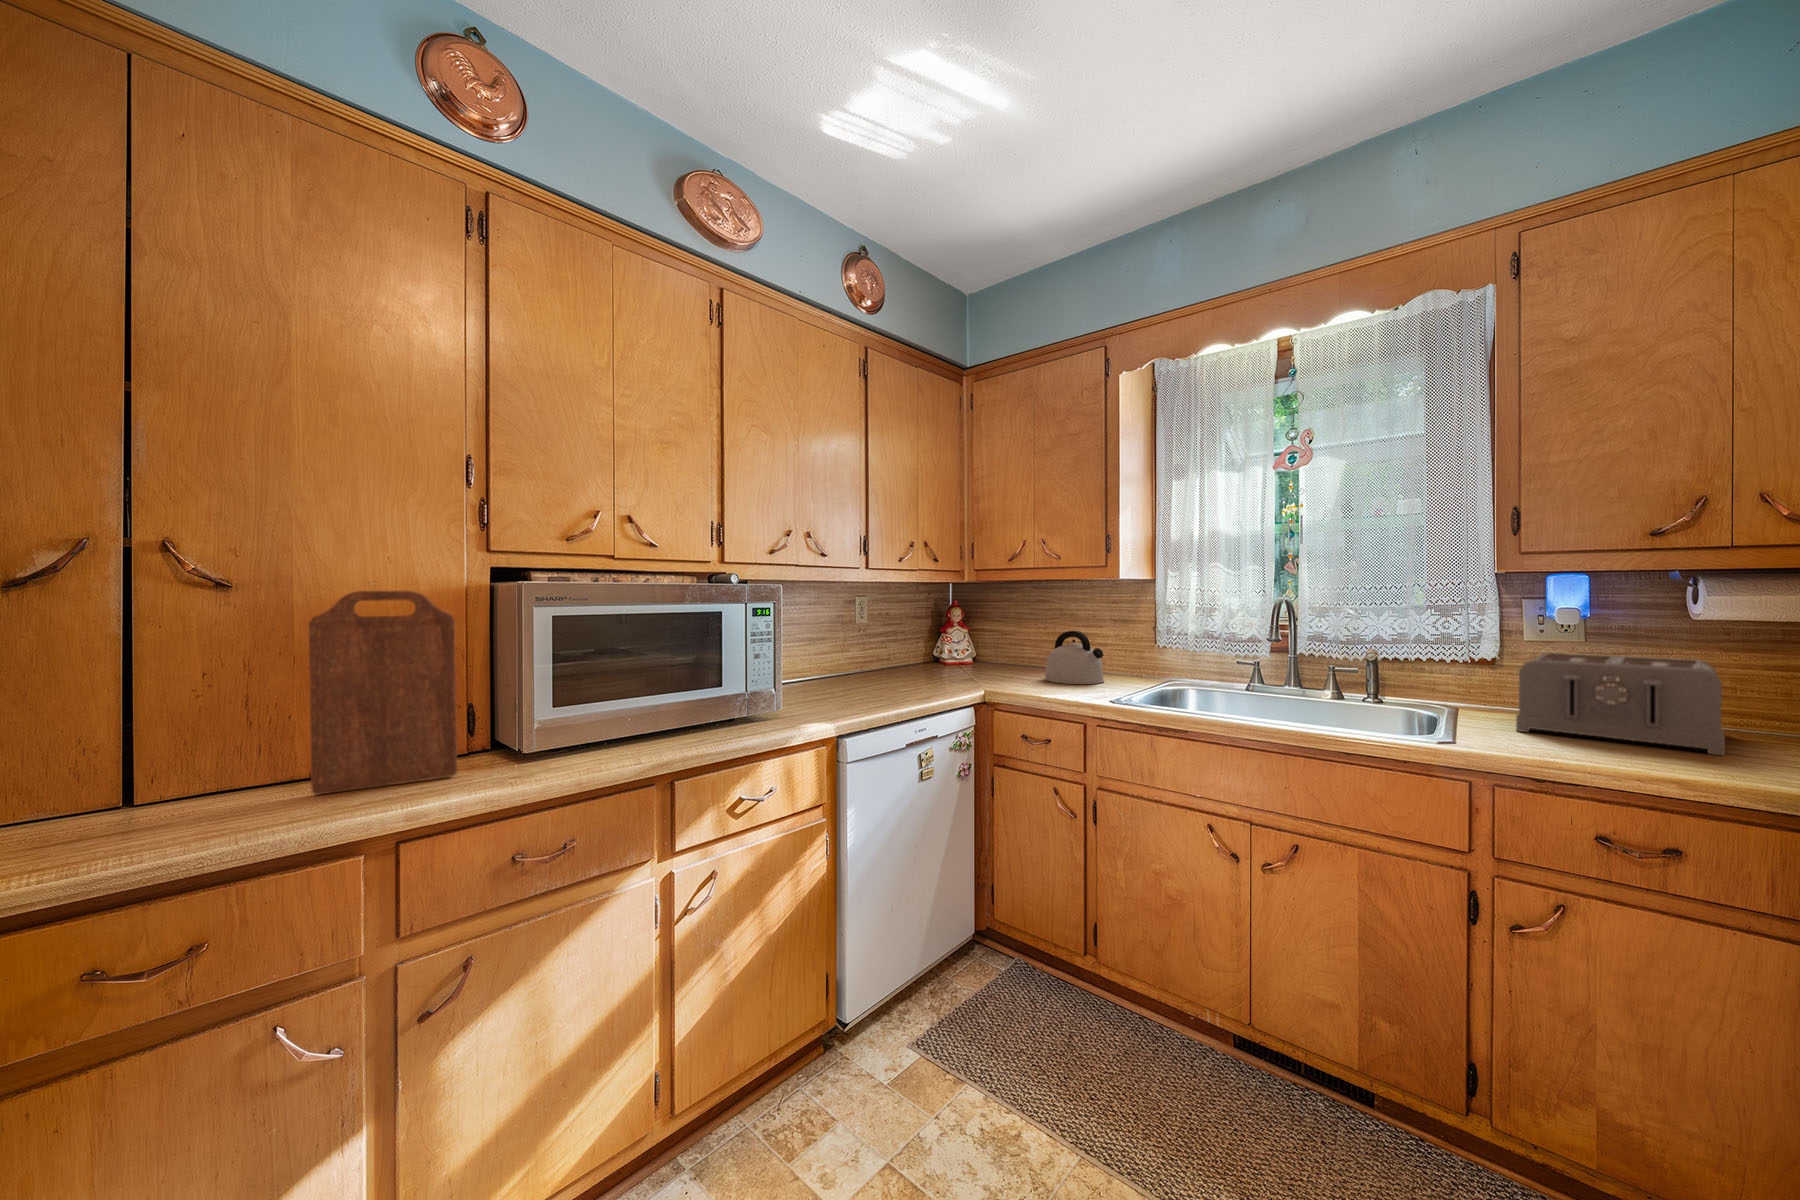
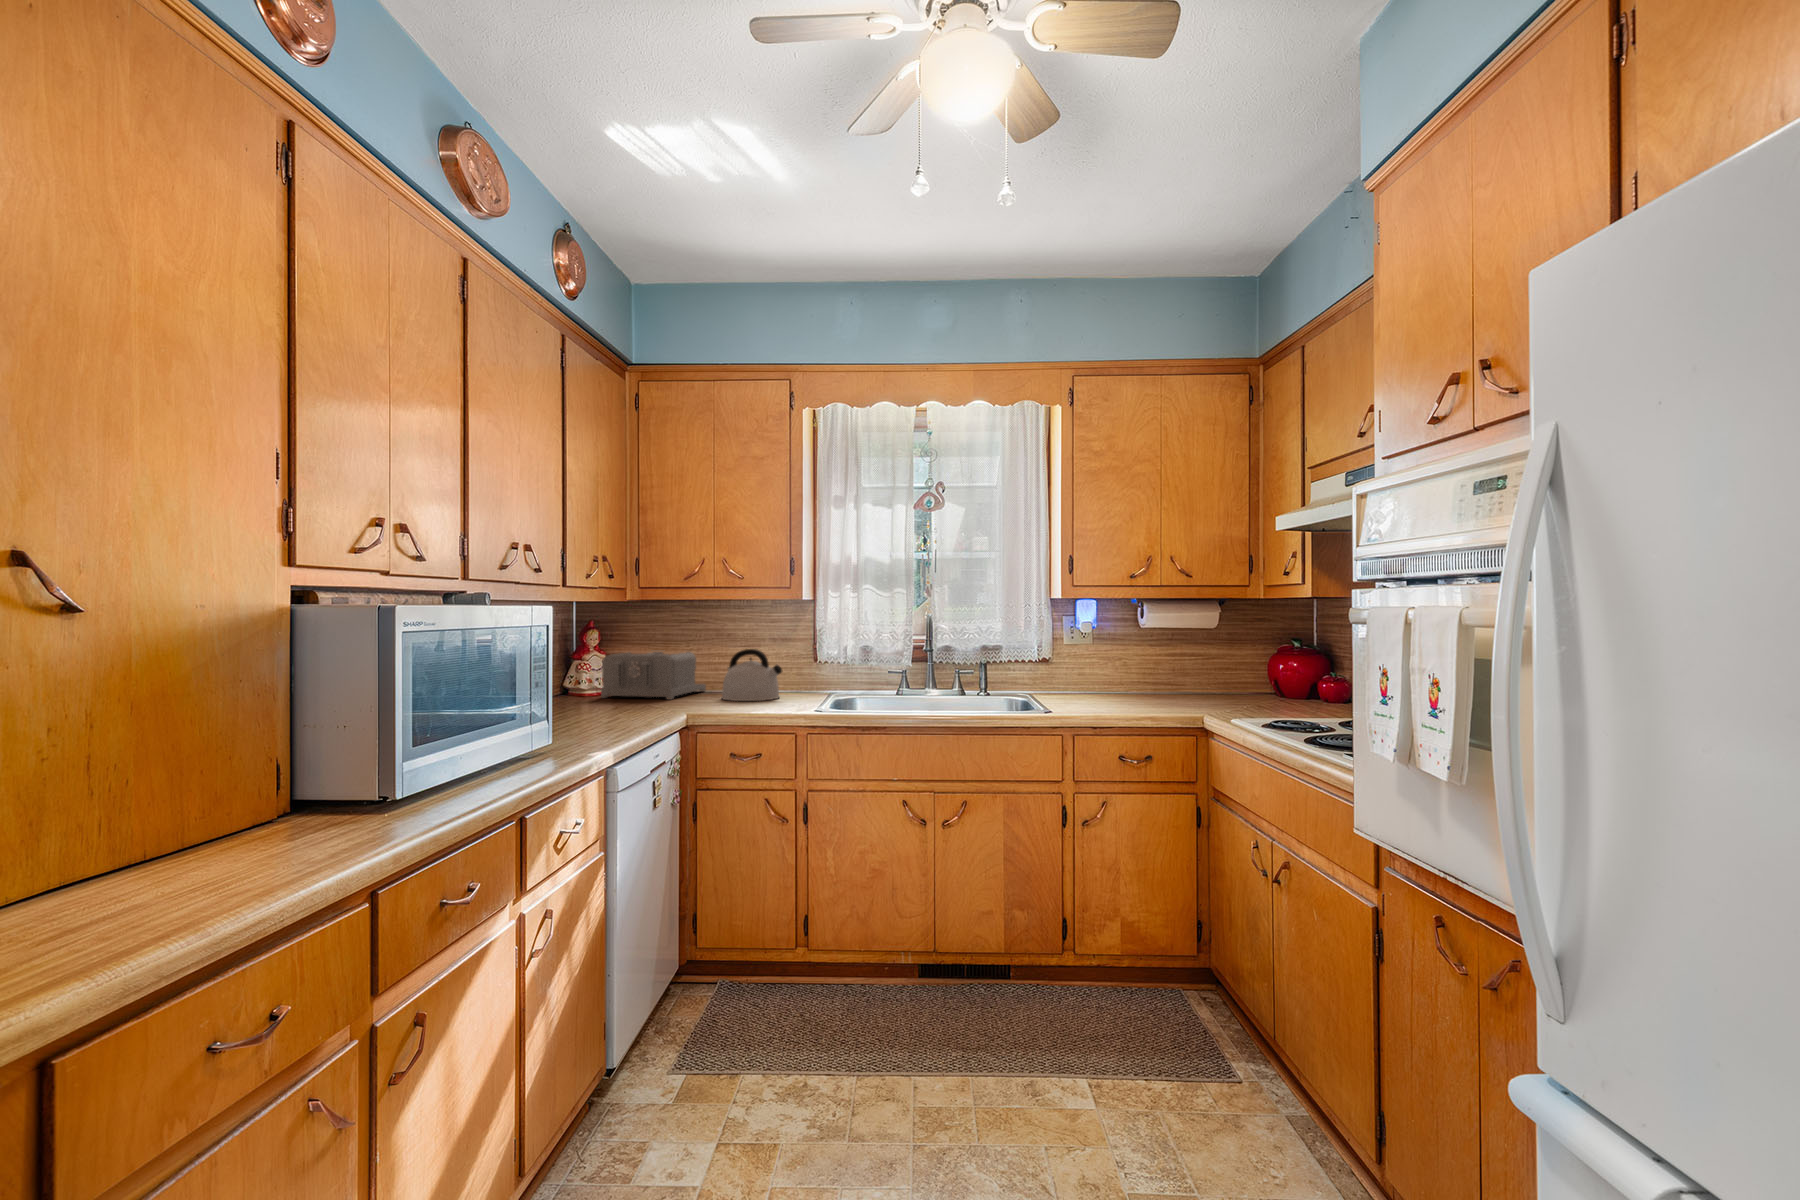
cutting board: present [309,591,457,795] -> none [132,616,293,883]
toaster: present [1516,653,1725,756] -> present [601,652,706,699]

